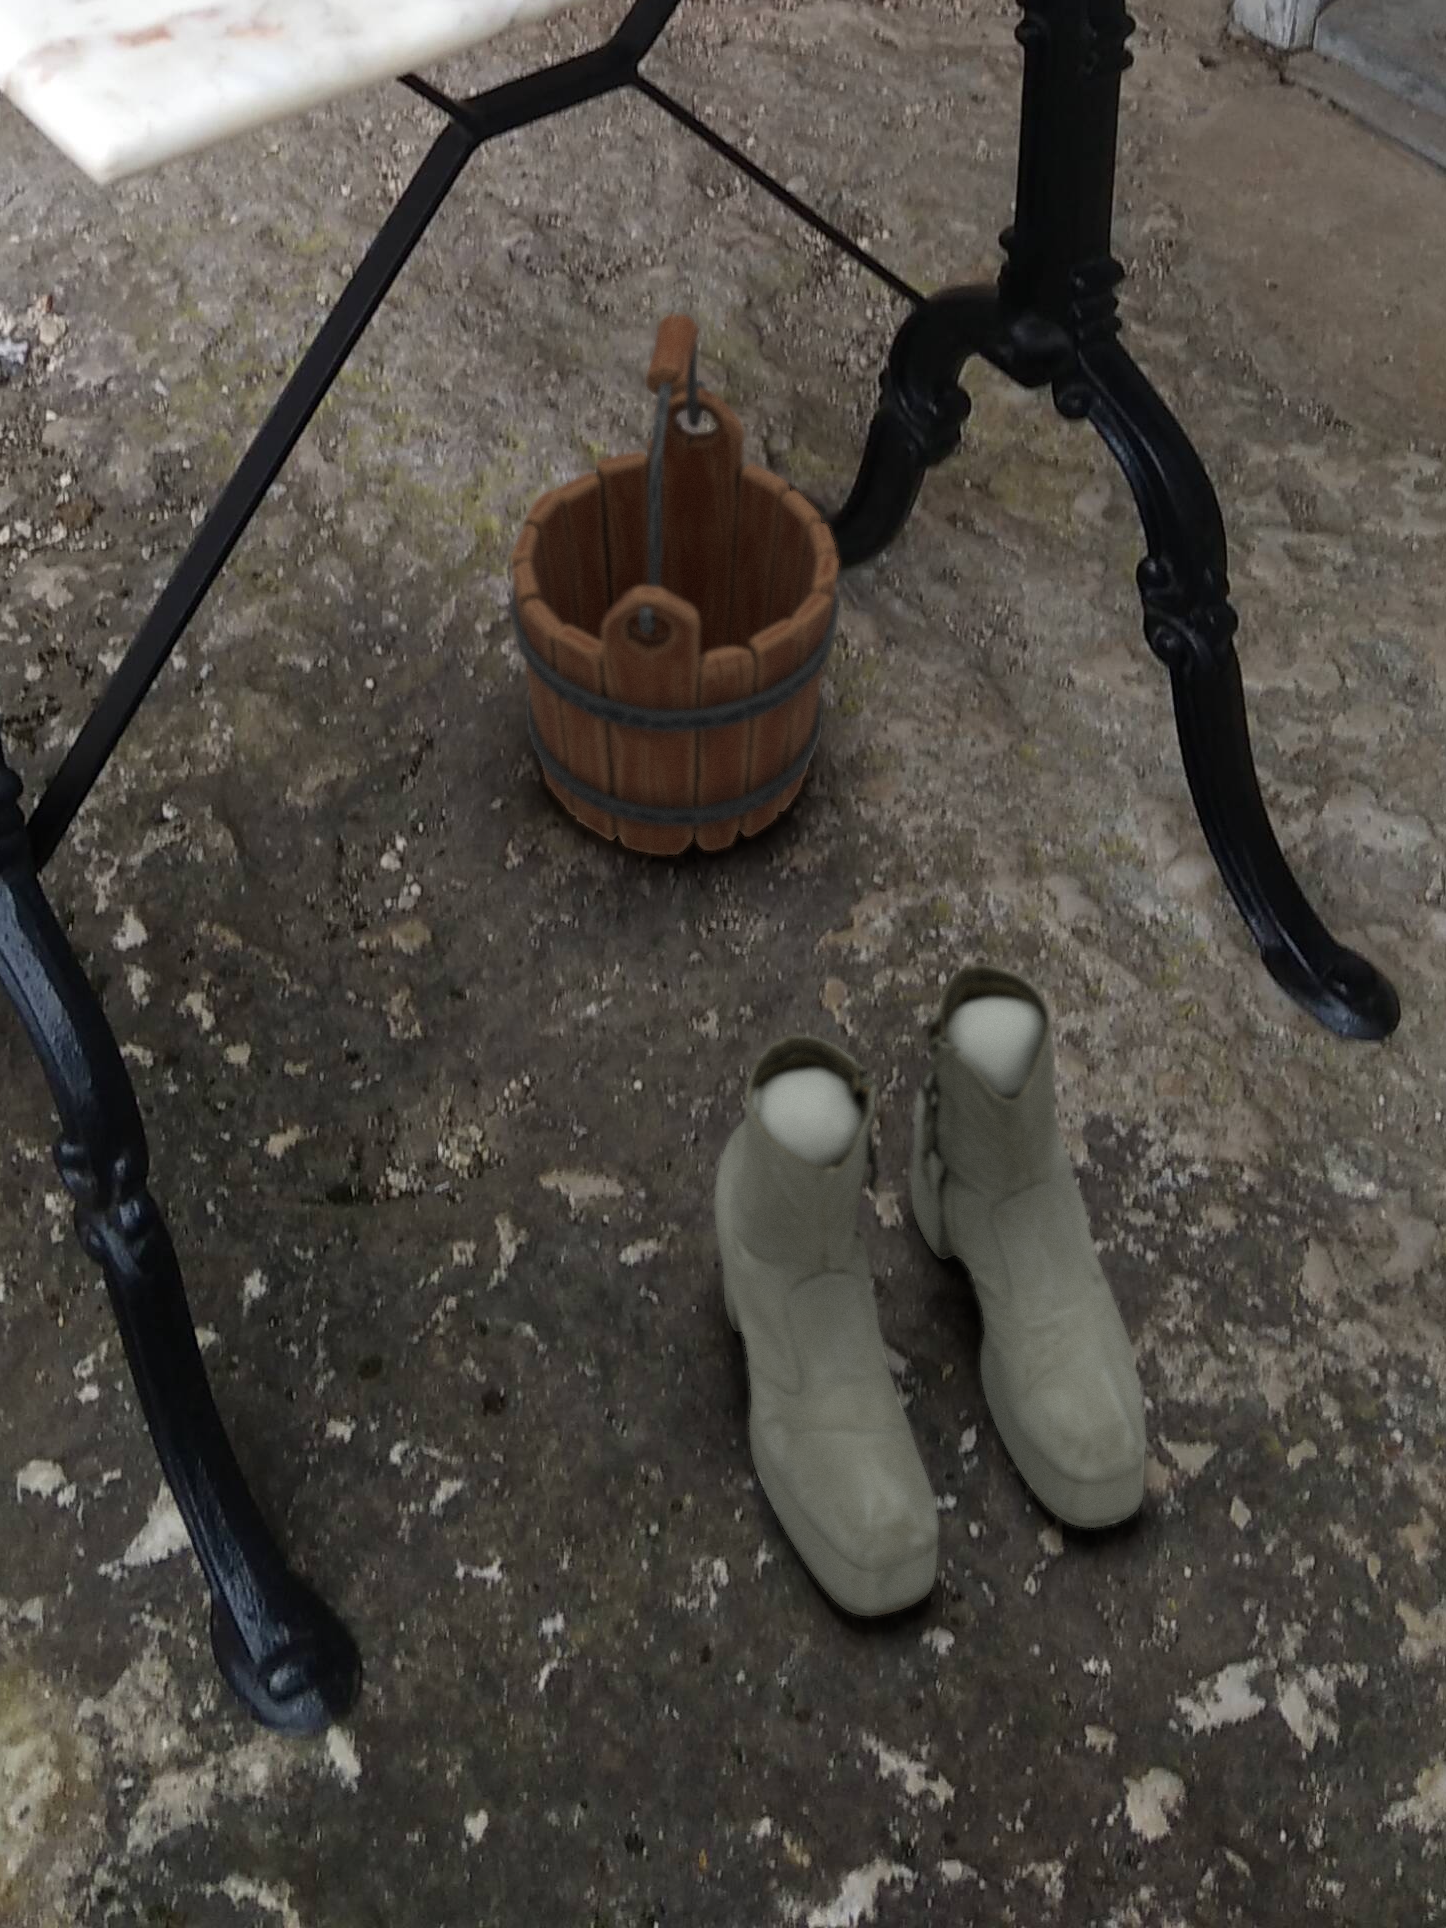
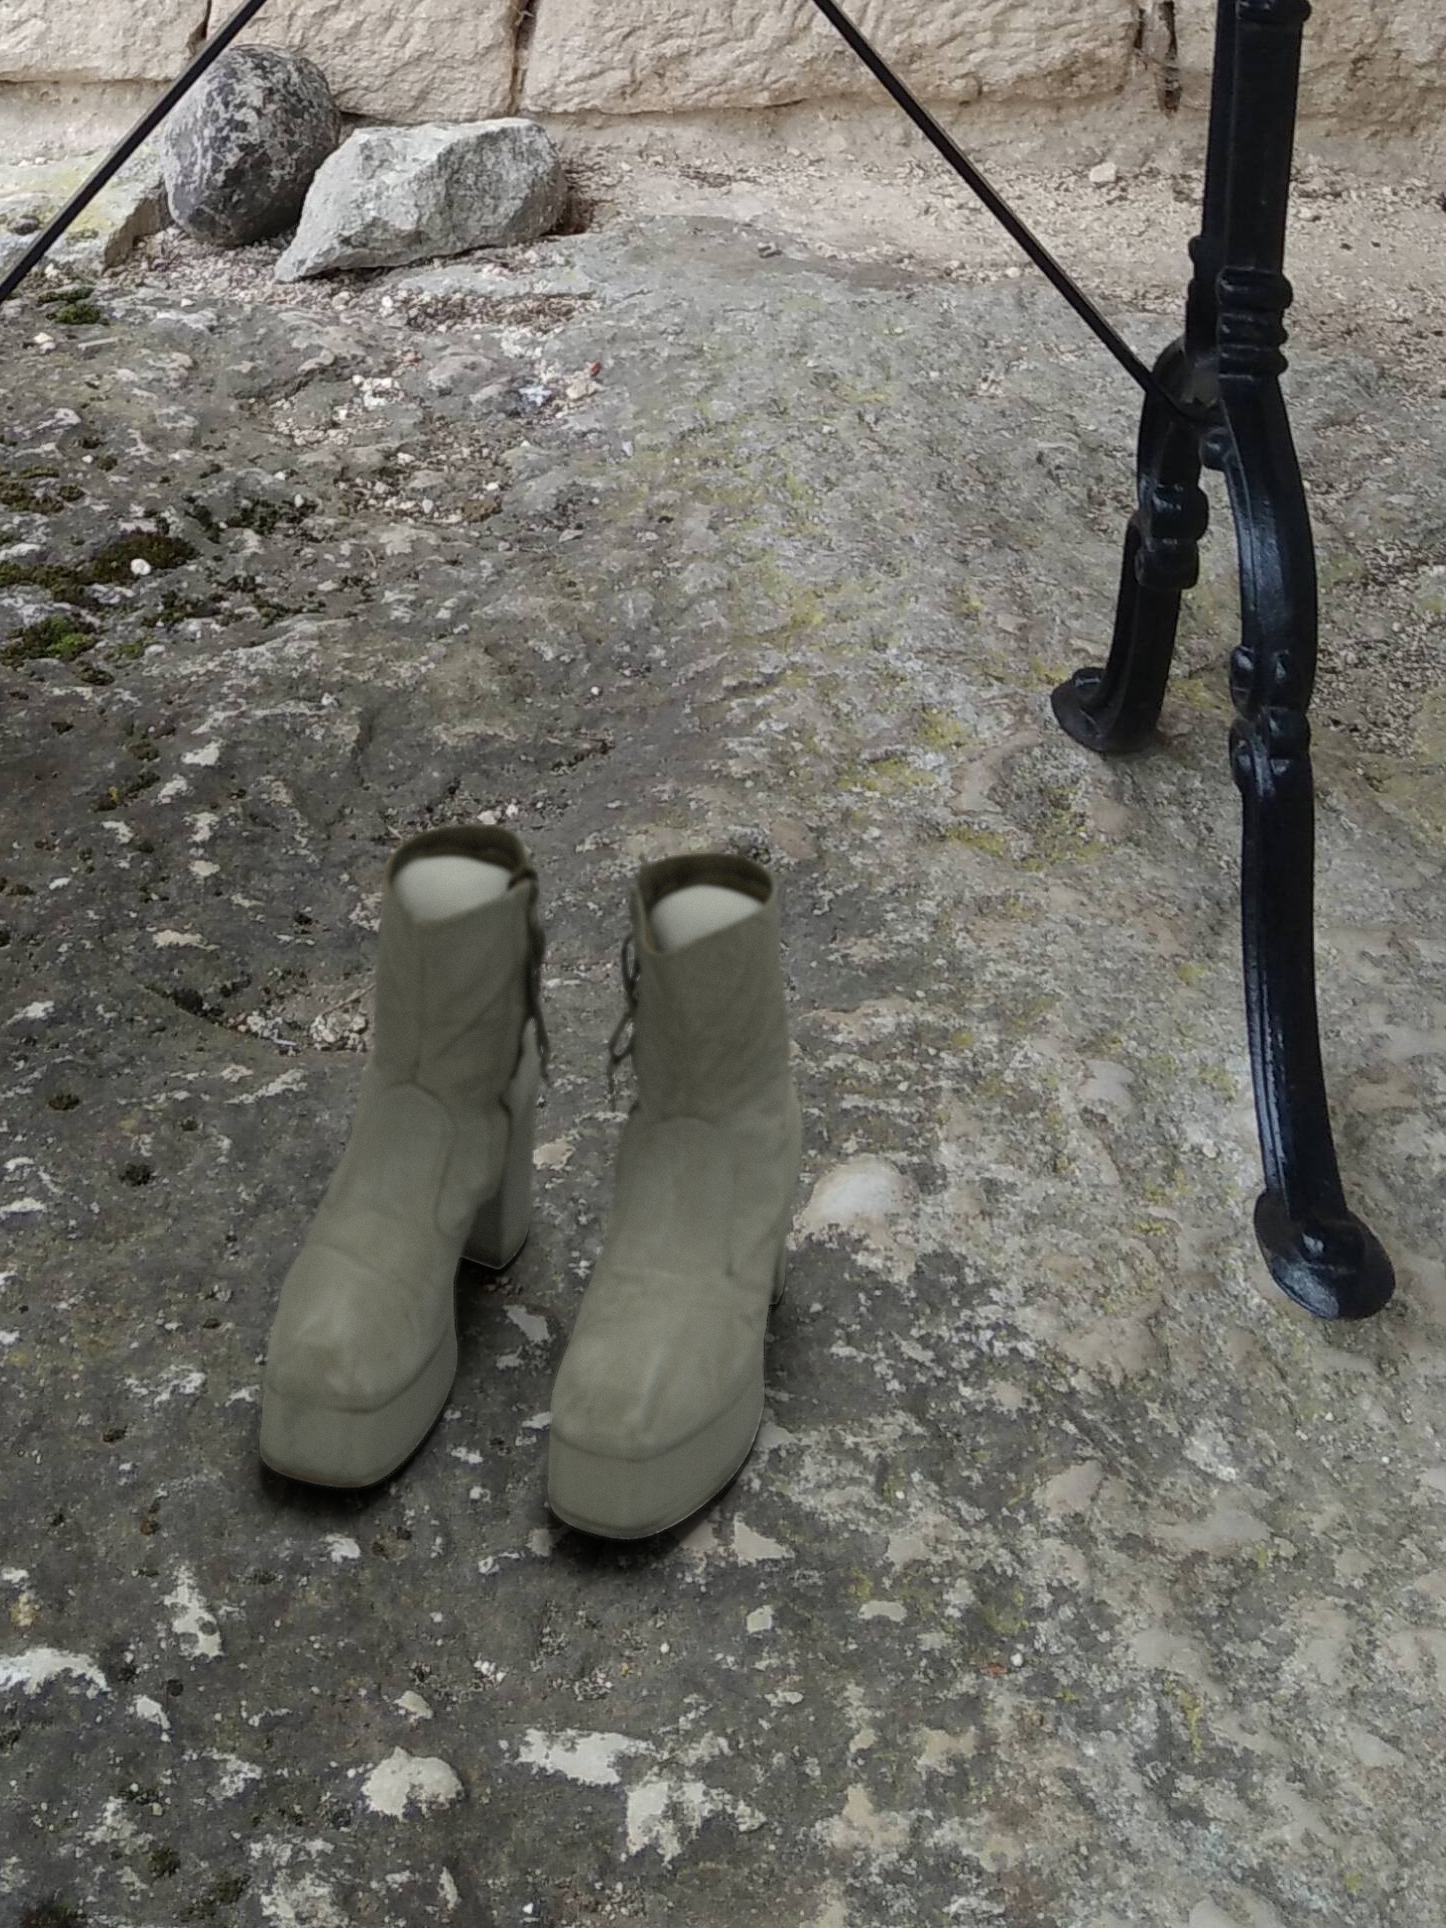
wooden bucket: present [510,313,839,855] -> none [671,275,1048,940]

